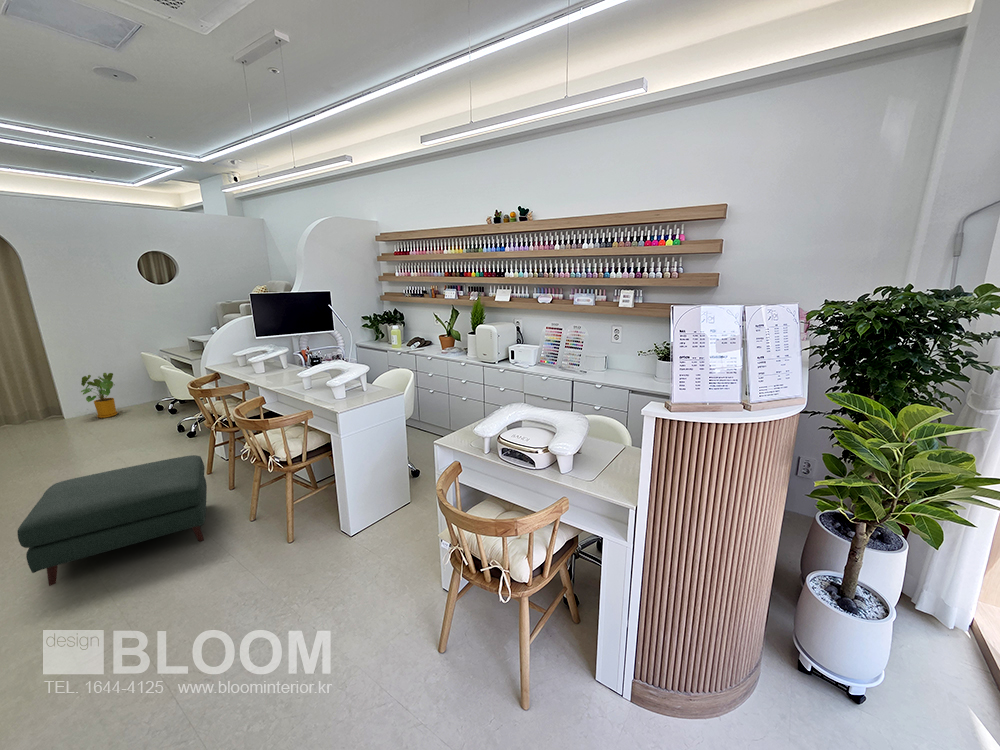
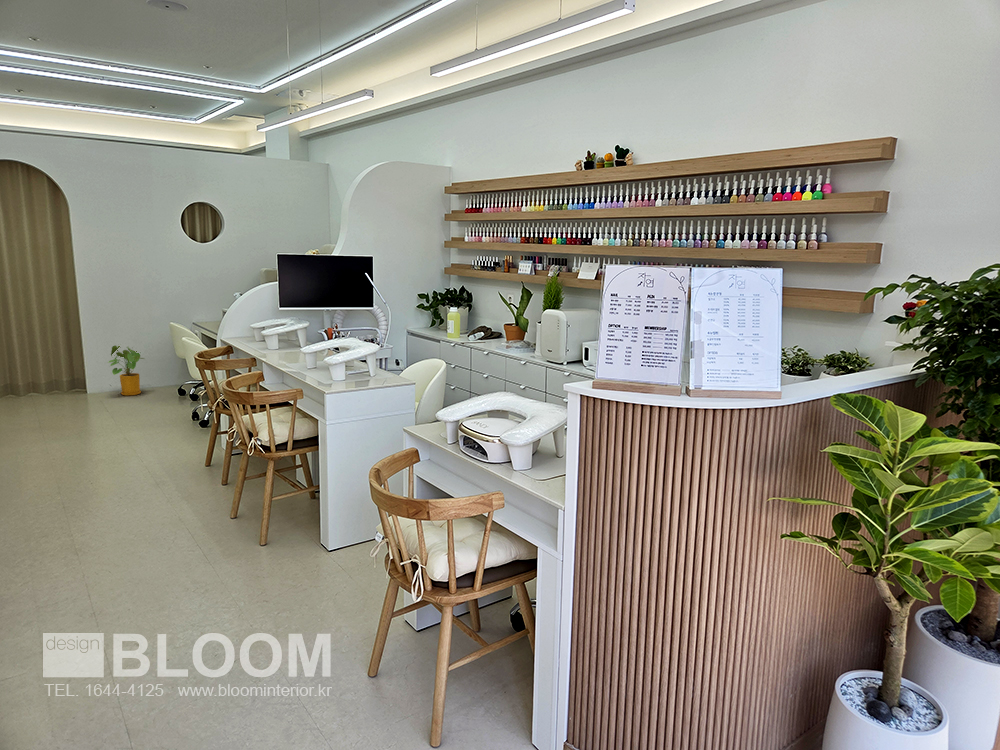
ottoman: present [17,455,207,586] -> none [19,432,197,538]

